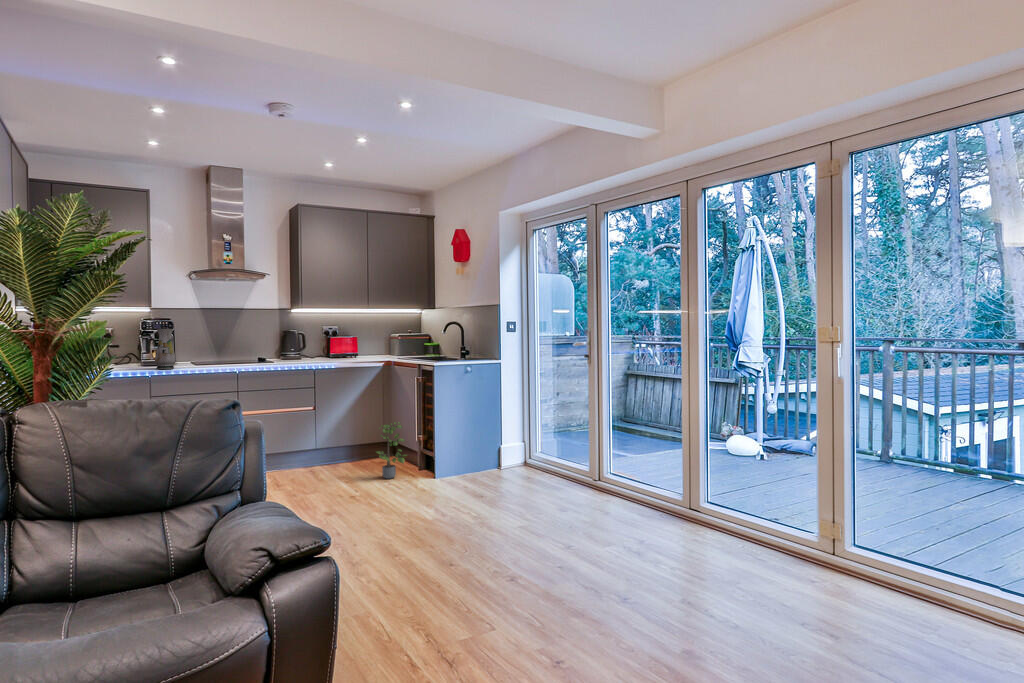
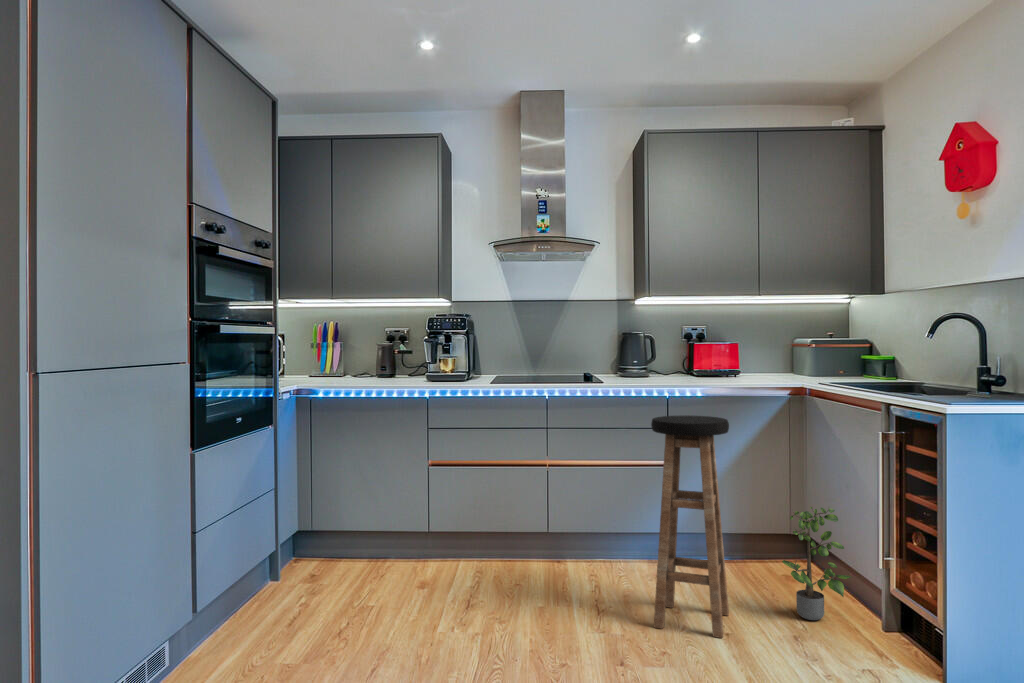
vase: present [155,329,176,369] -> none [436,327,463,387]
bar stool: none [305,379,348,493] -> present [651,415,729,638]

